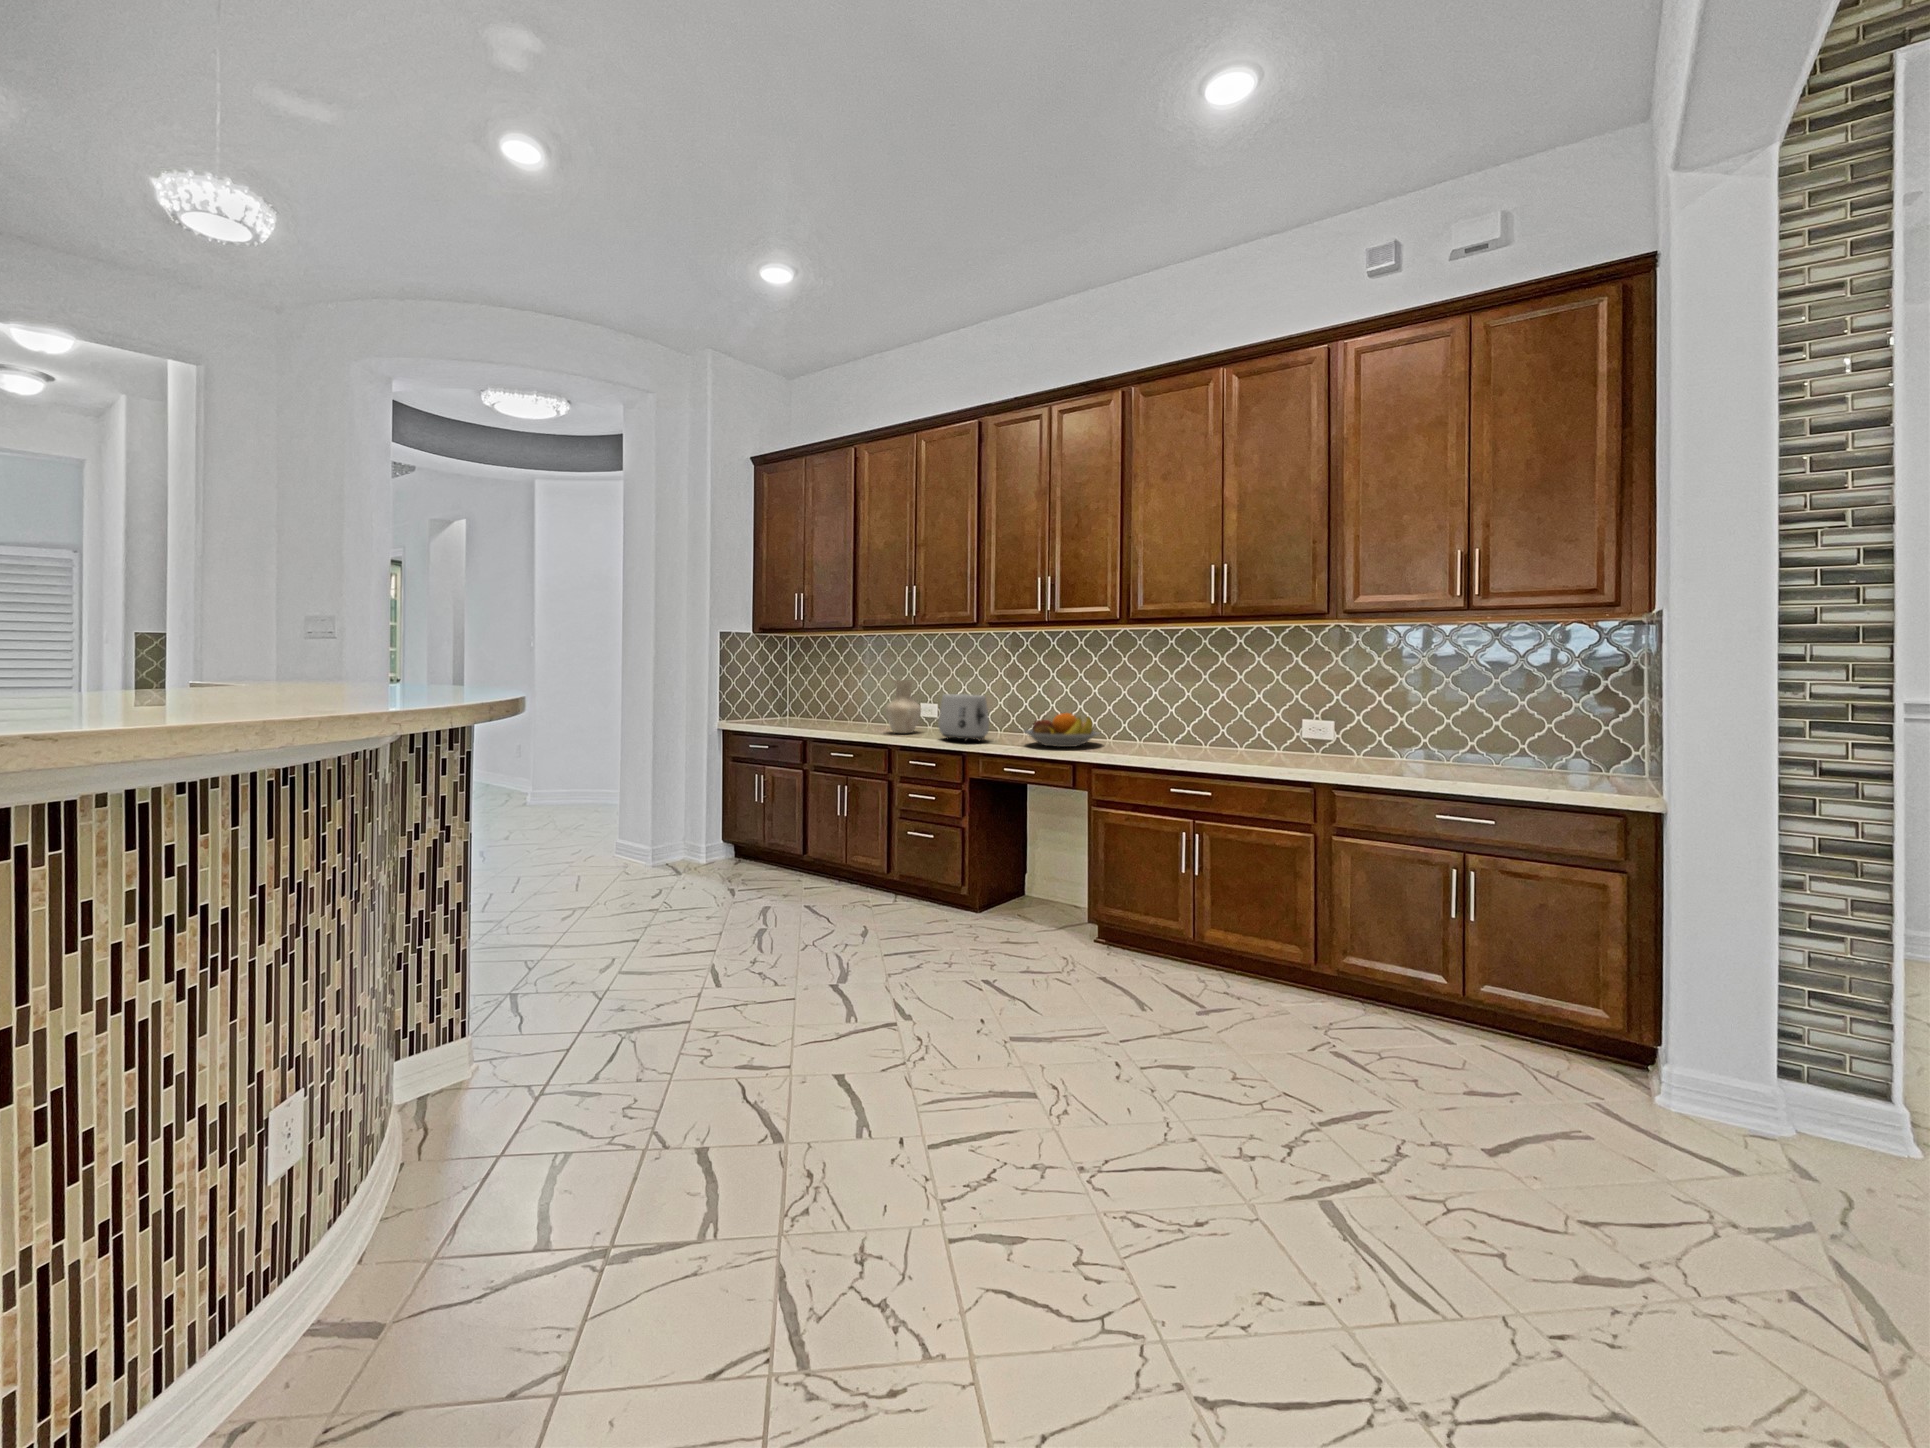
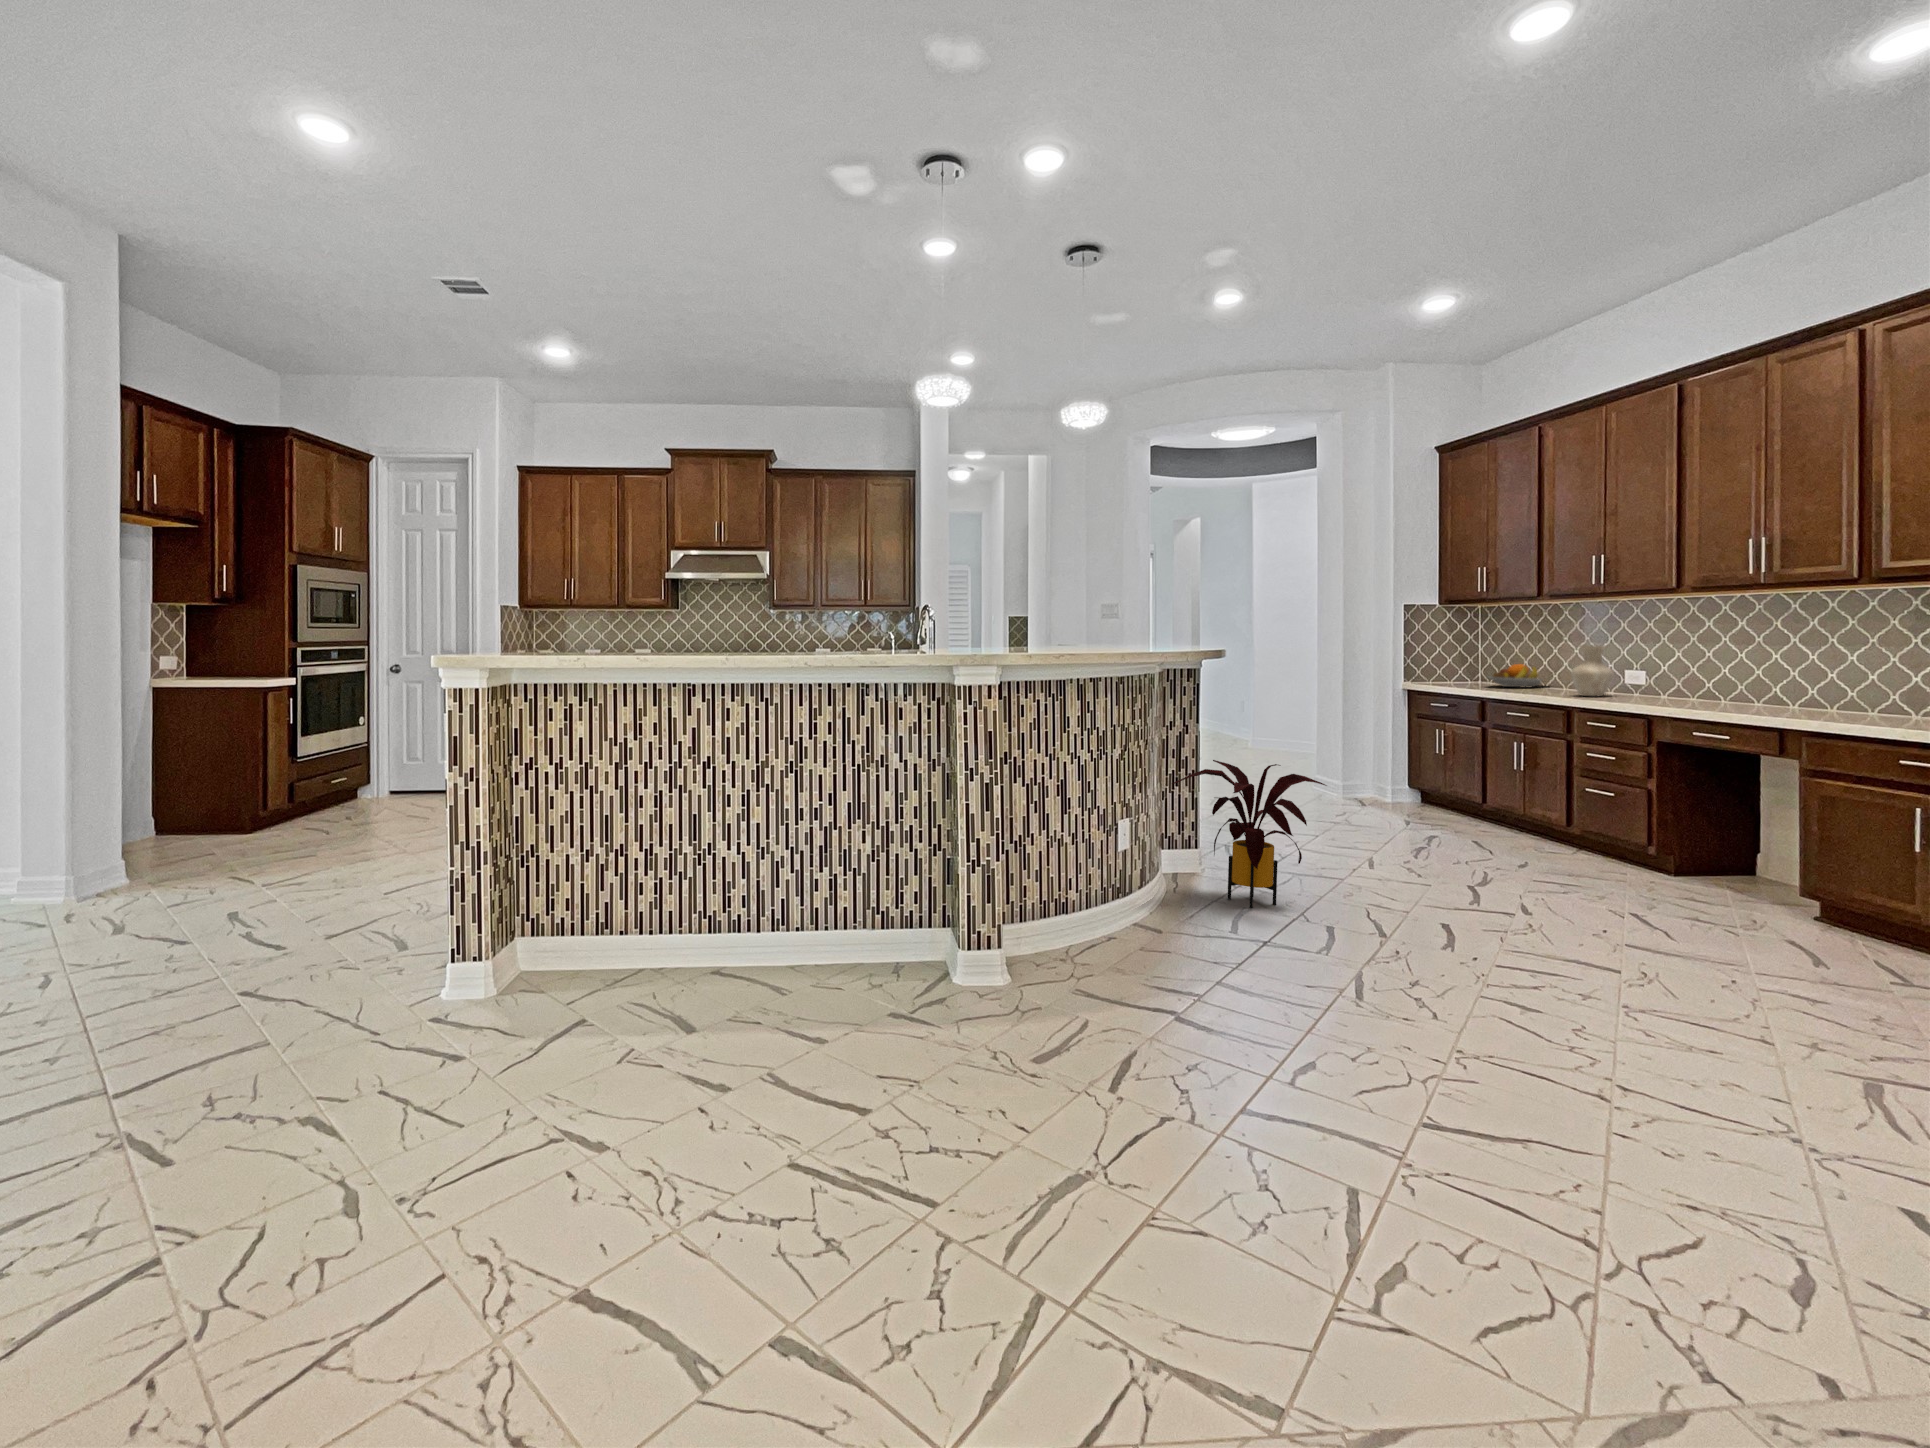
toaster: present [939,694,989,742] -> none [1625,658,1684,704]
fruit bowl: present [1023,713,1099,747] -> present [1488,664,1545,688]
house plant: none [413,887,676,1146] -> present [1172,760,1327,908]

